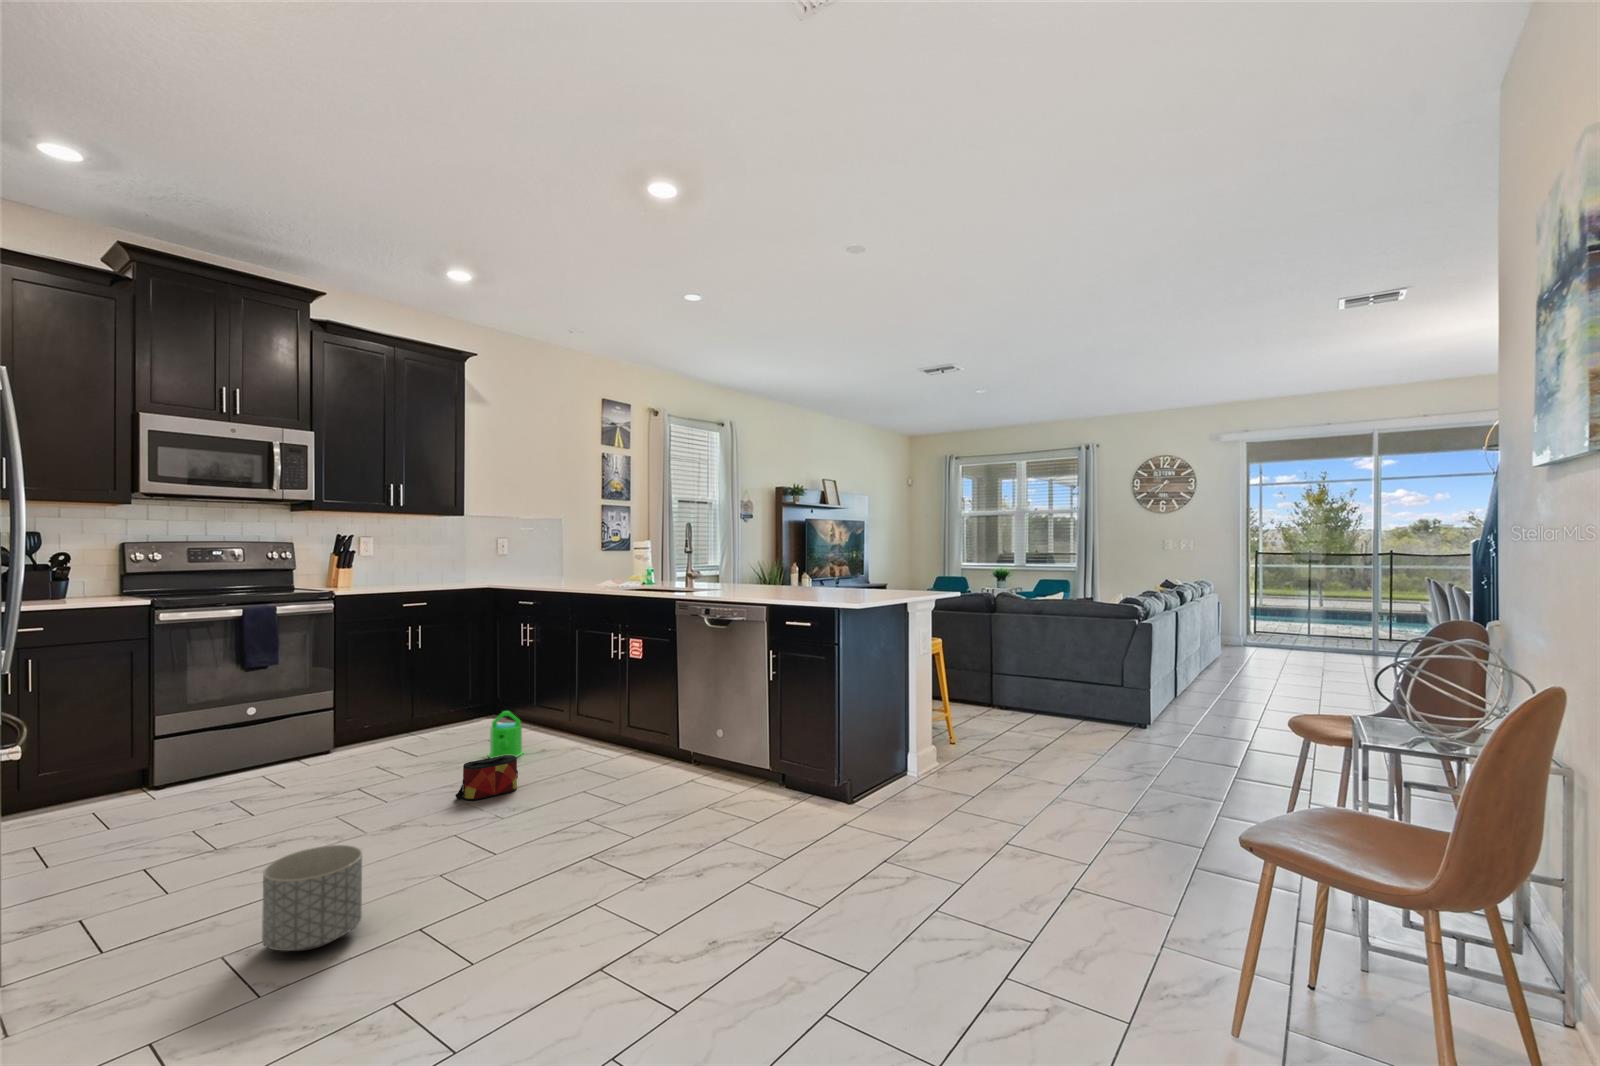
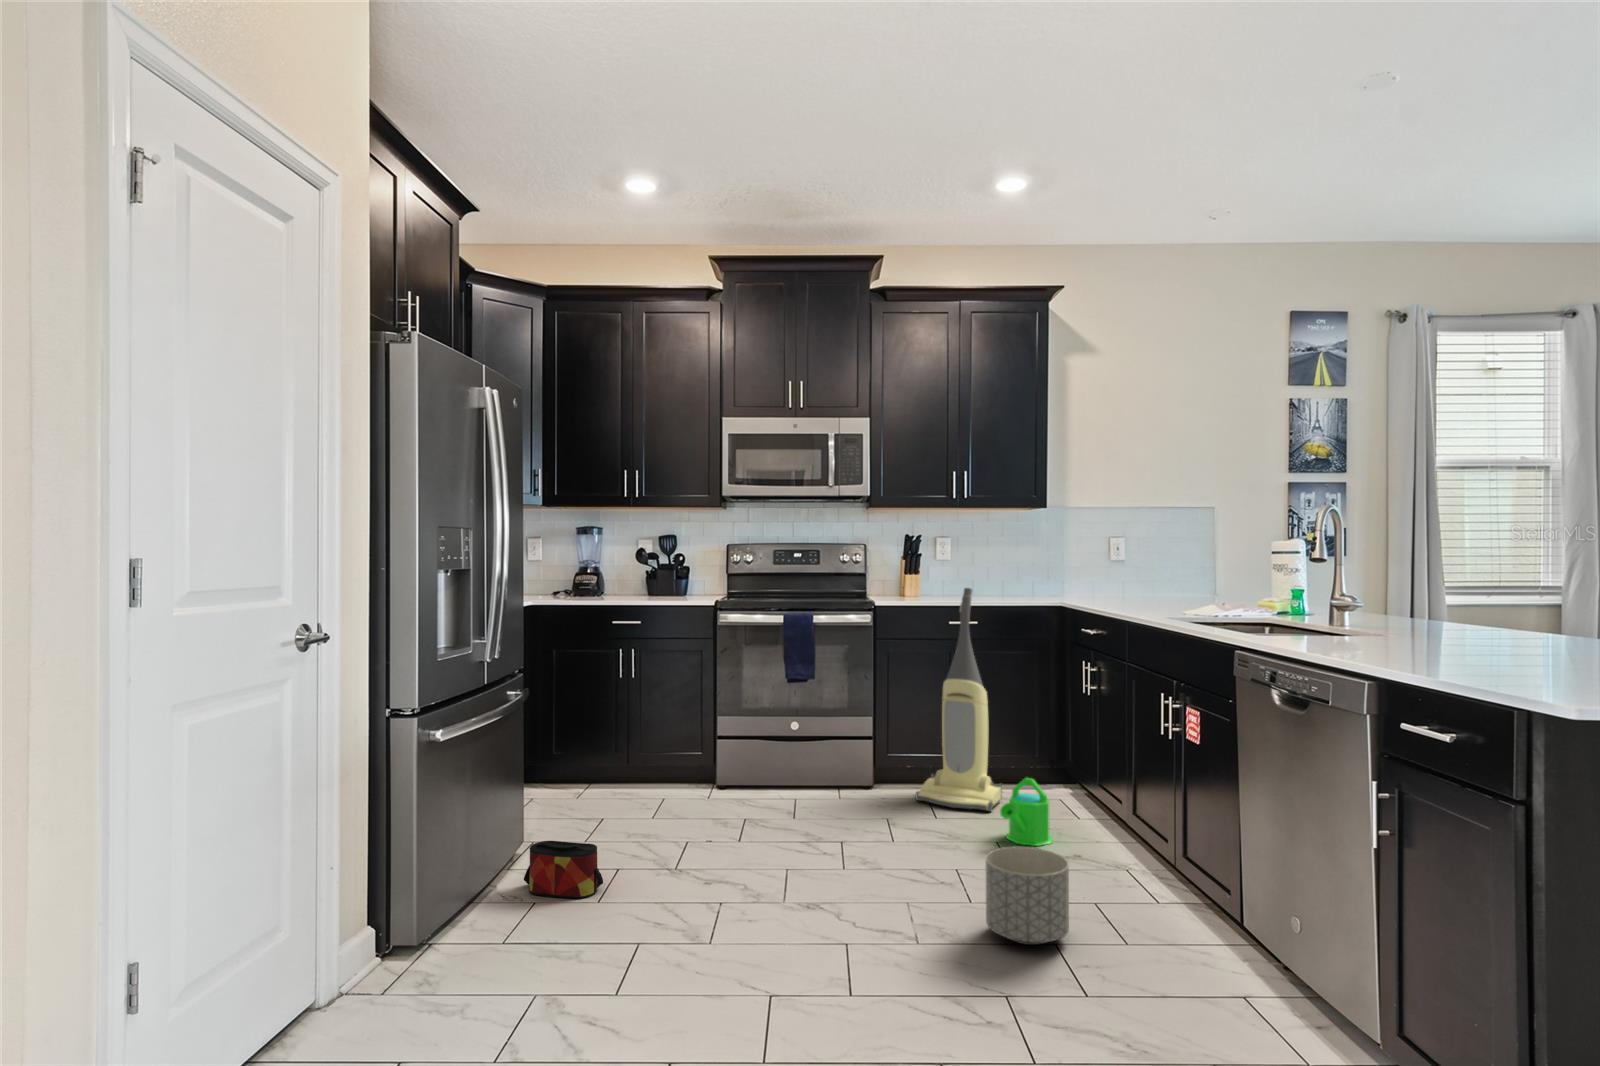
vacuum cleaner: none [386,577,457,756] -> present [916,588,1002,812]
bag: present [455,755,518,800] -> present [524,841,603,899]
planter: present [262,845,362,951] -> present [986,847,1069,945]

